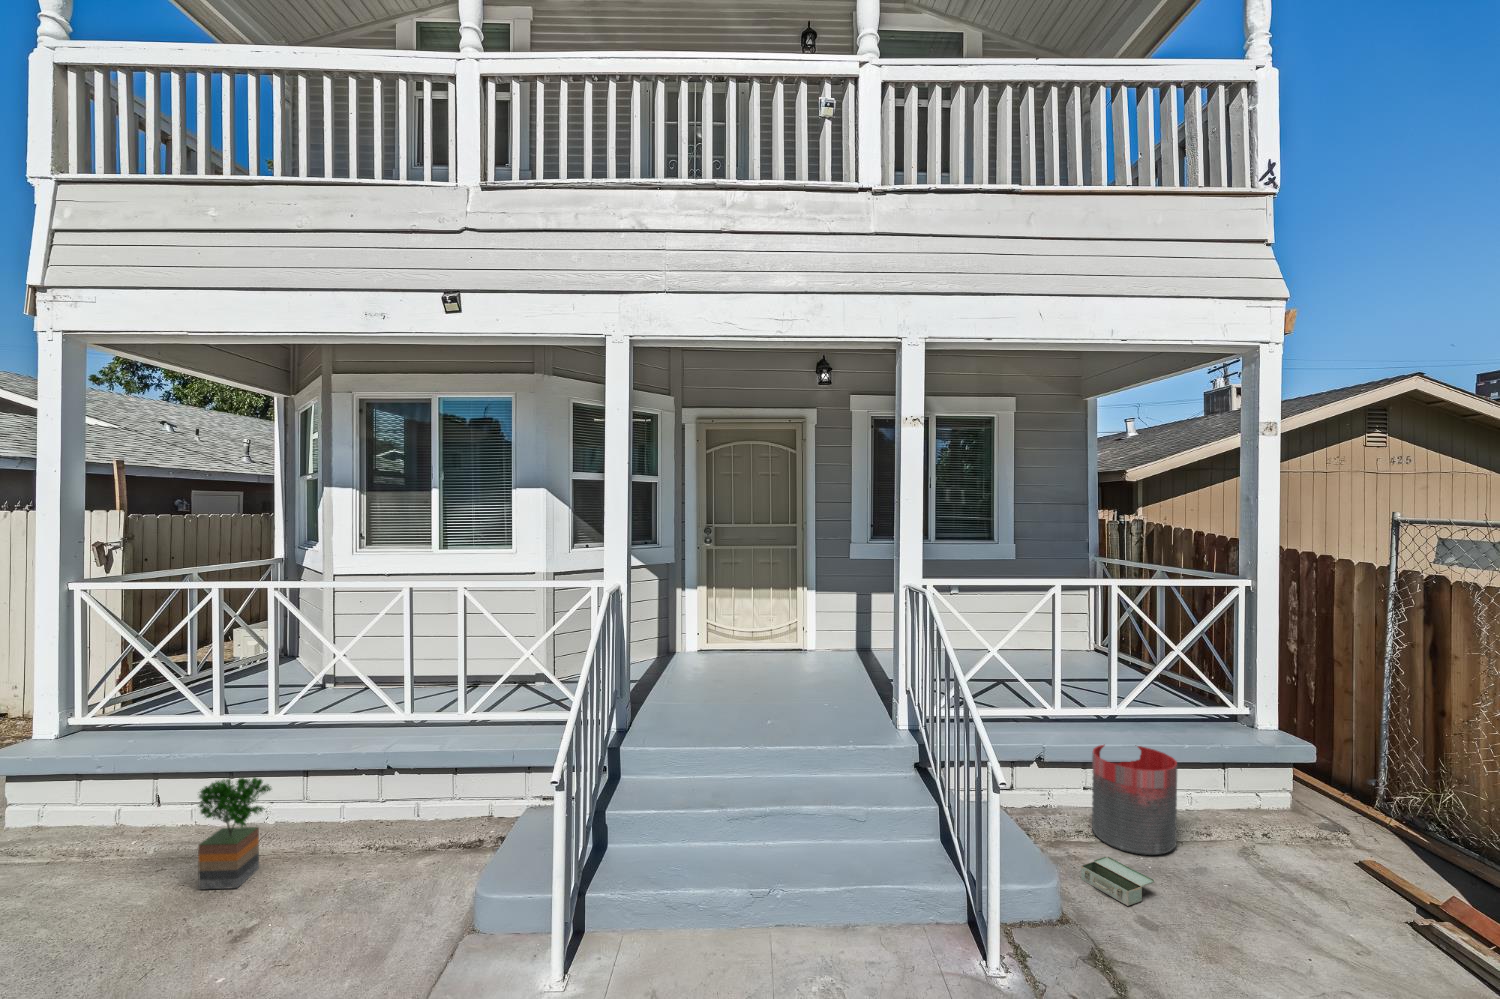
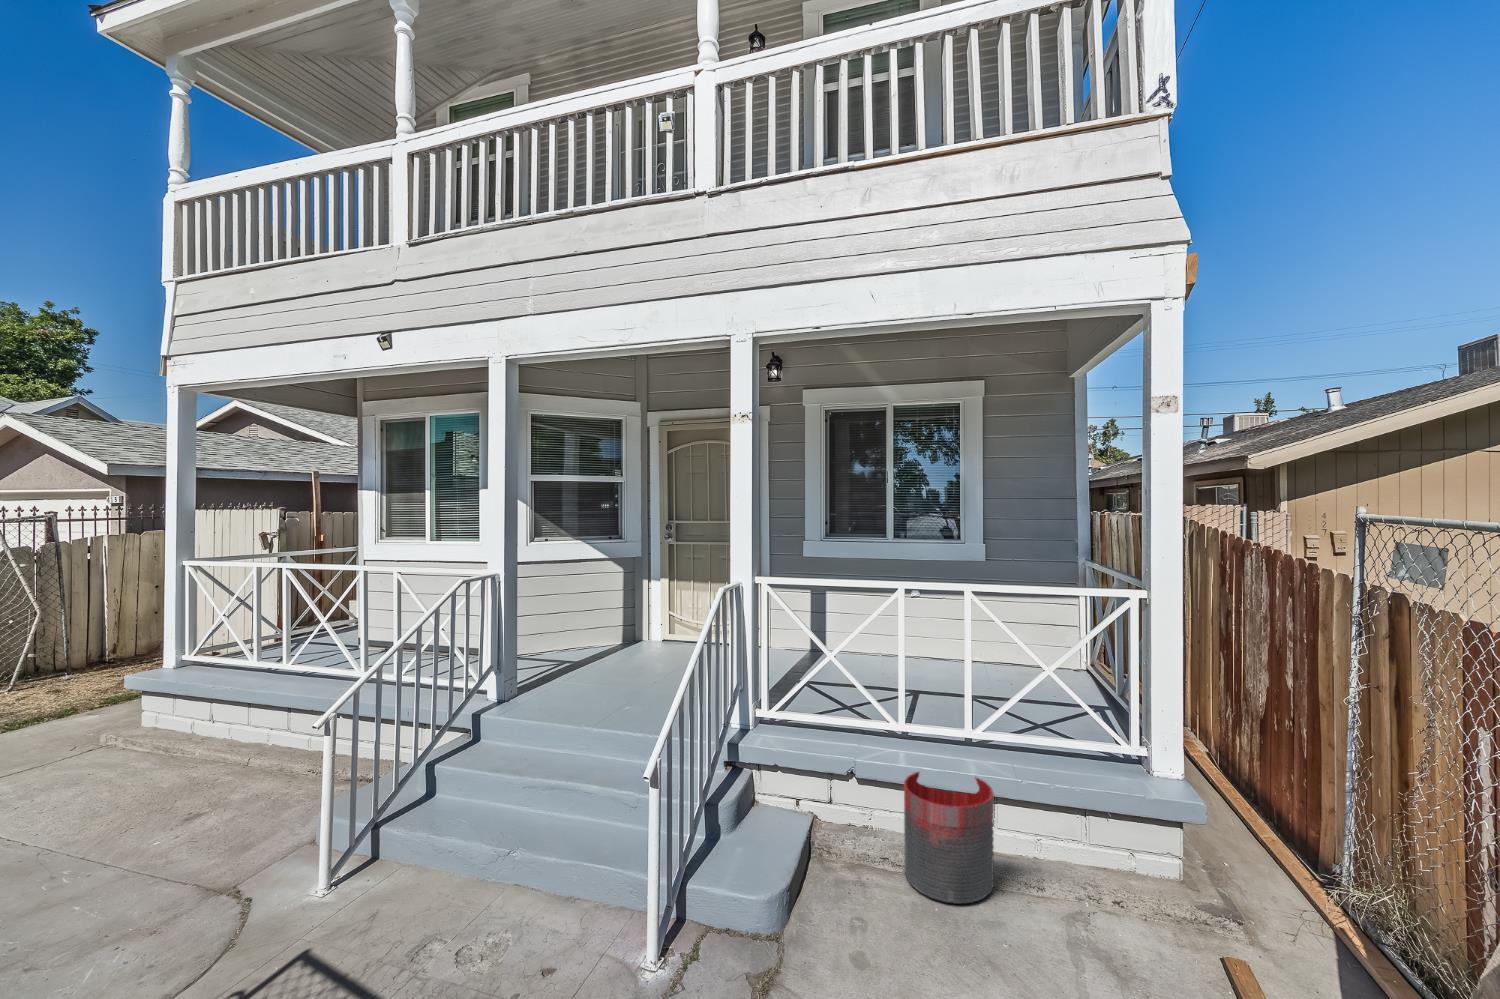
potted tree: present [198,777,271,889] -> none [169,711,239,796]
toolbox: present [1081,857,1155,906] -> none [835,894,895,953]

